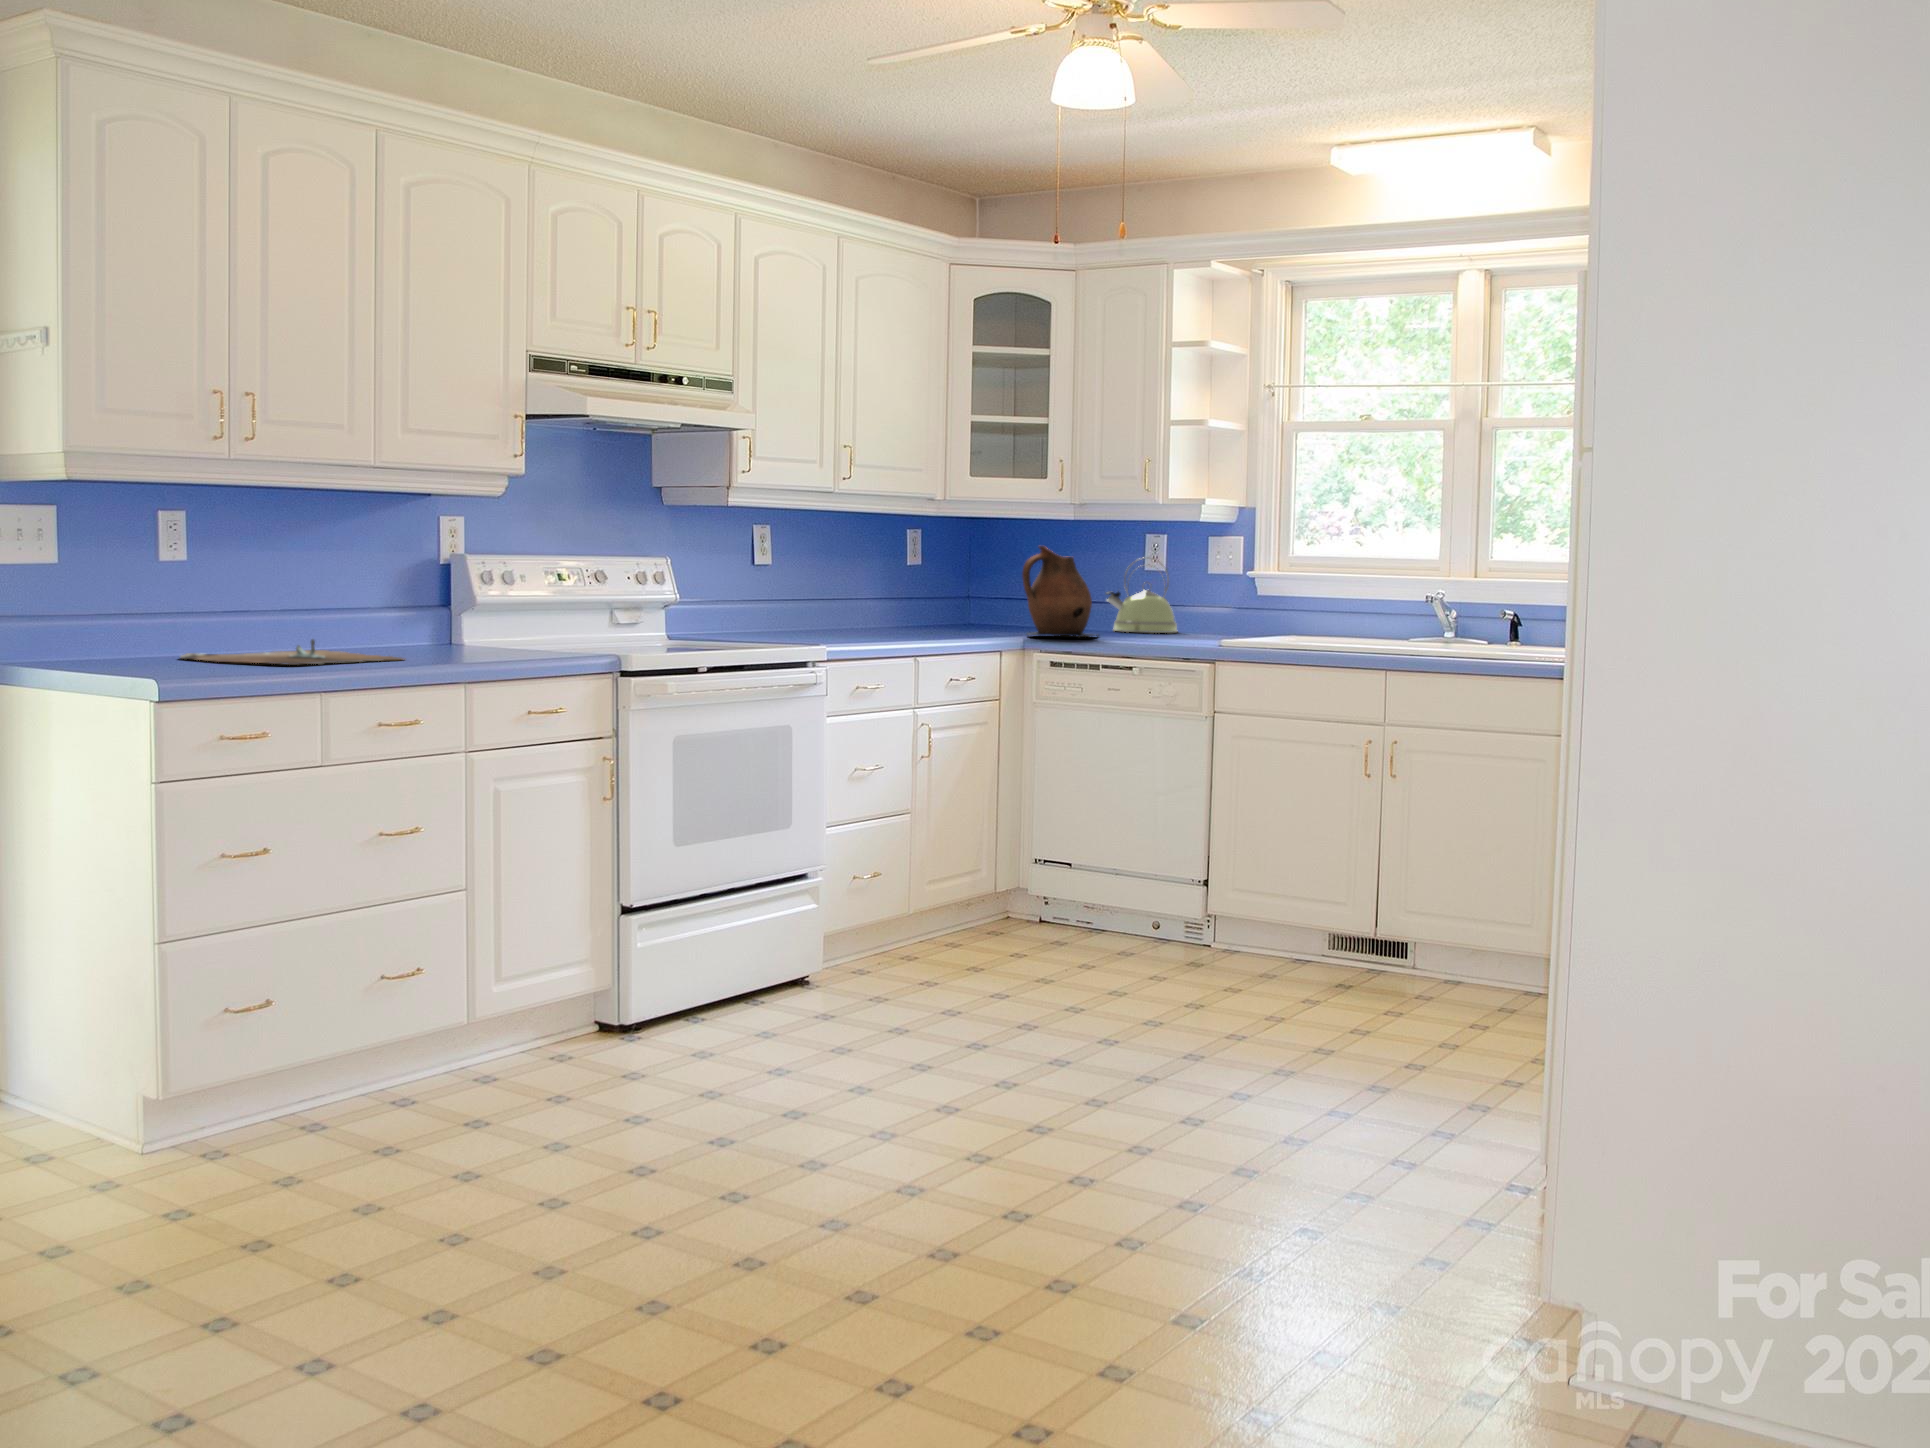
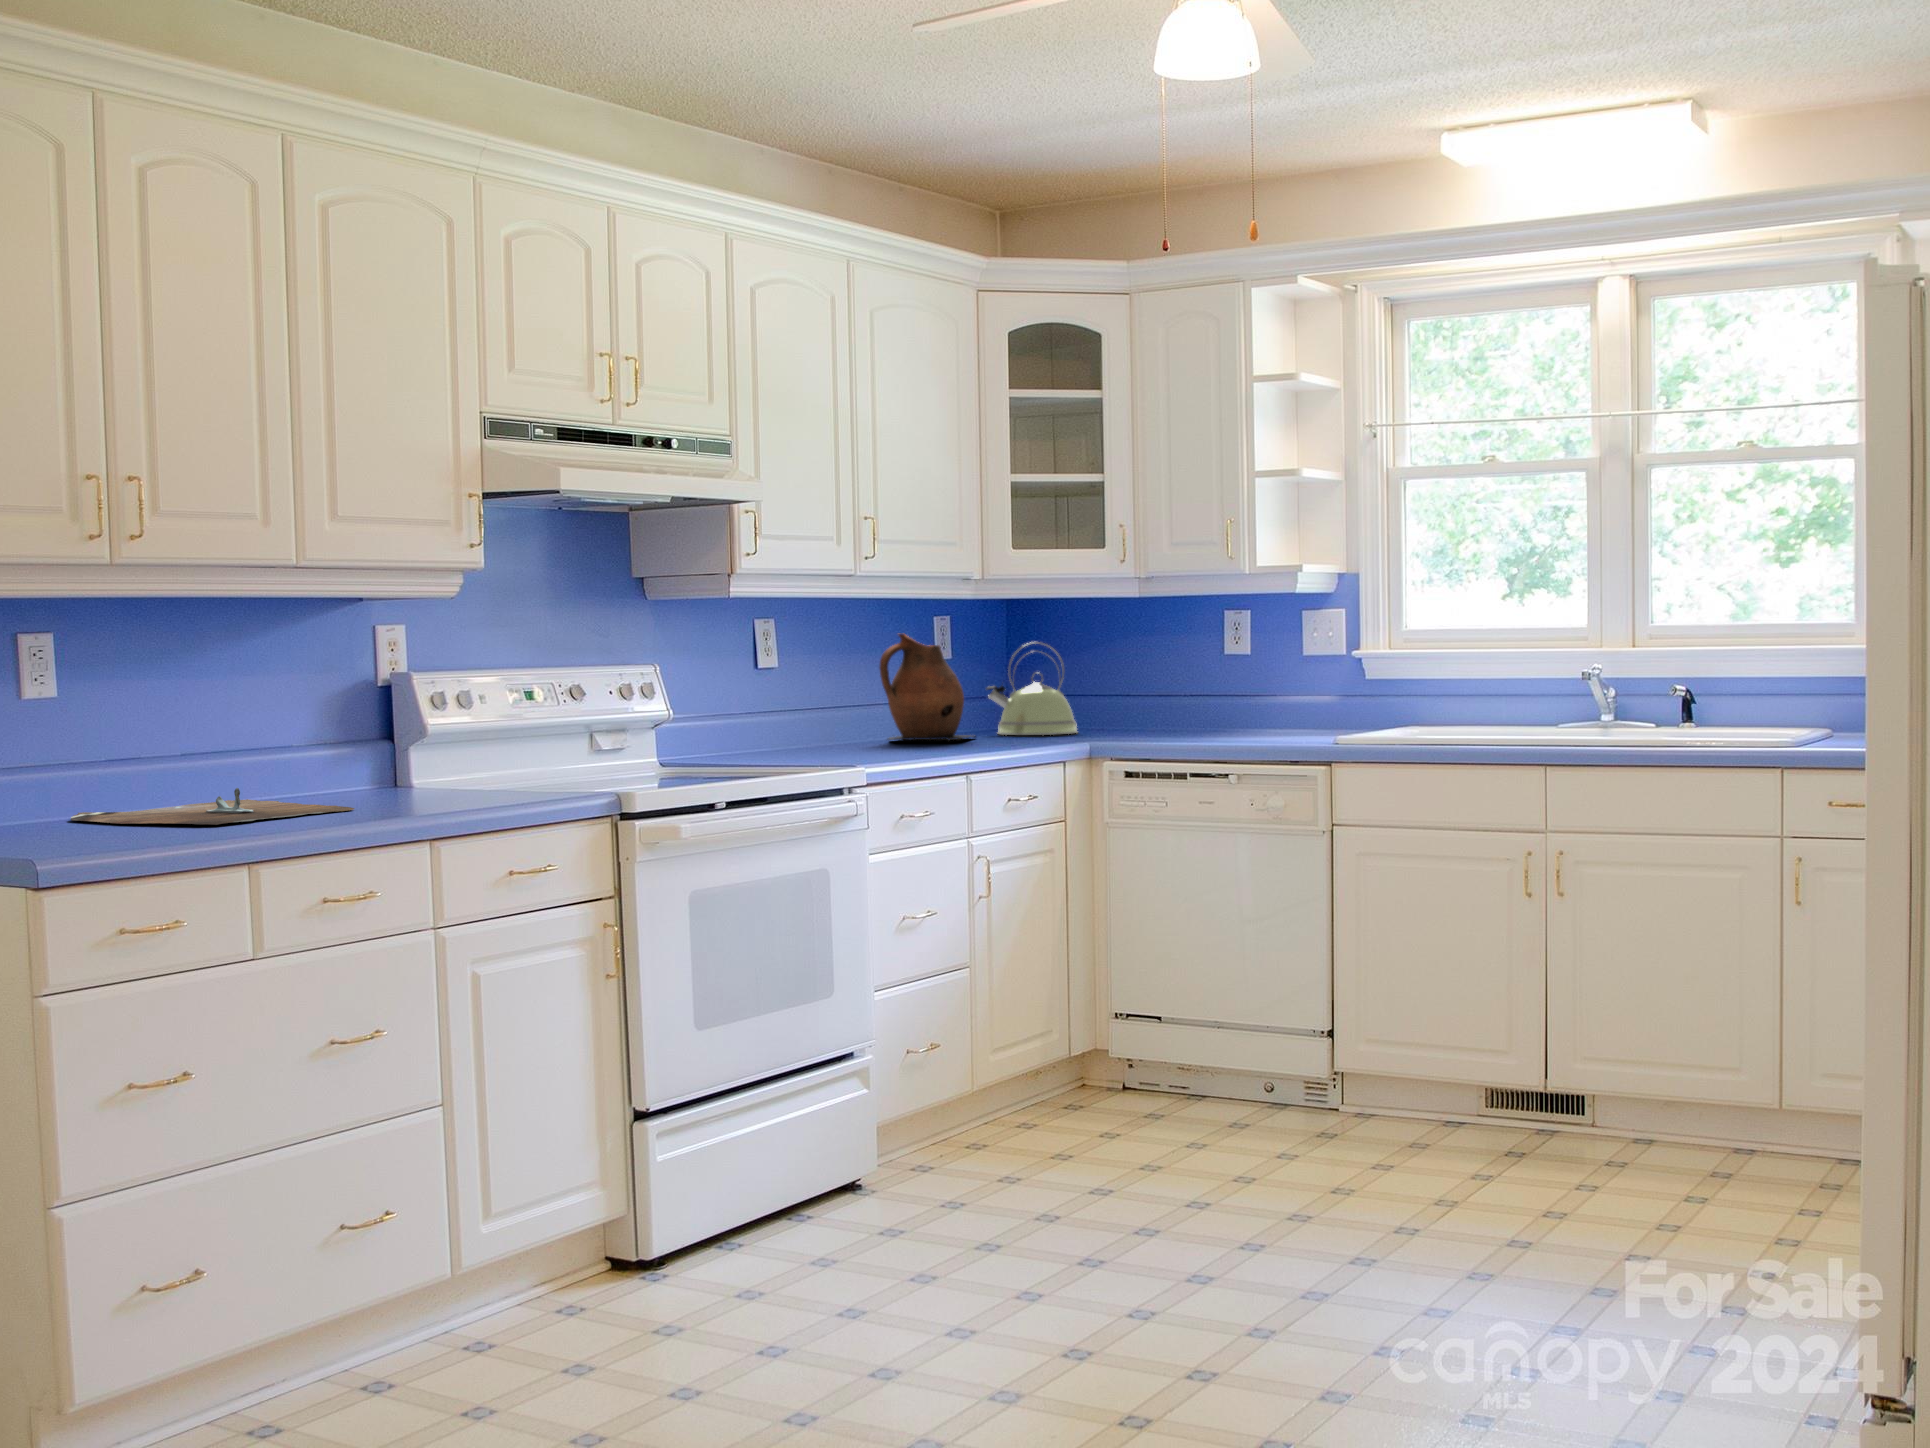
ceramic pitcher: present [1022,546,1099,637] -> present [880,634,975,741]
kettle: present [1106,563,1177,633] -> present [986,642,1077,735]

